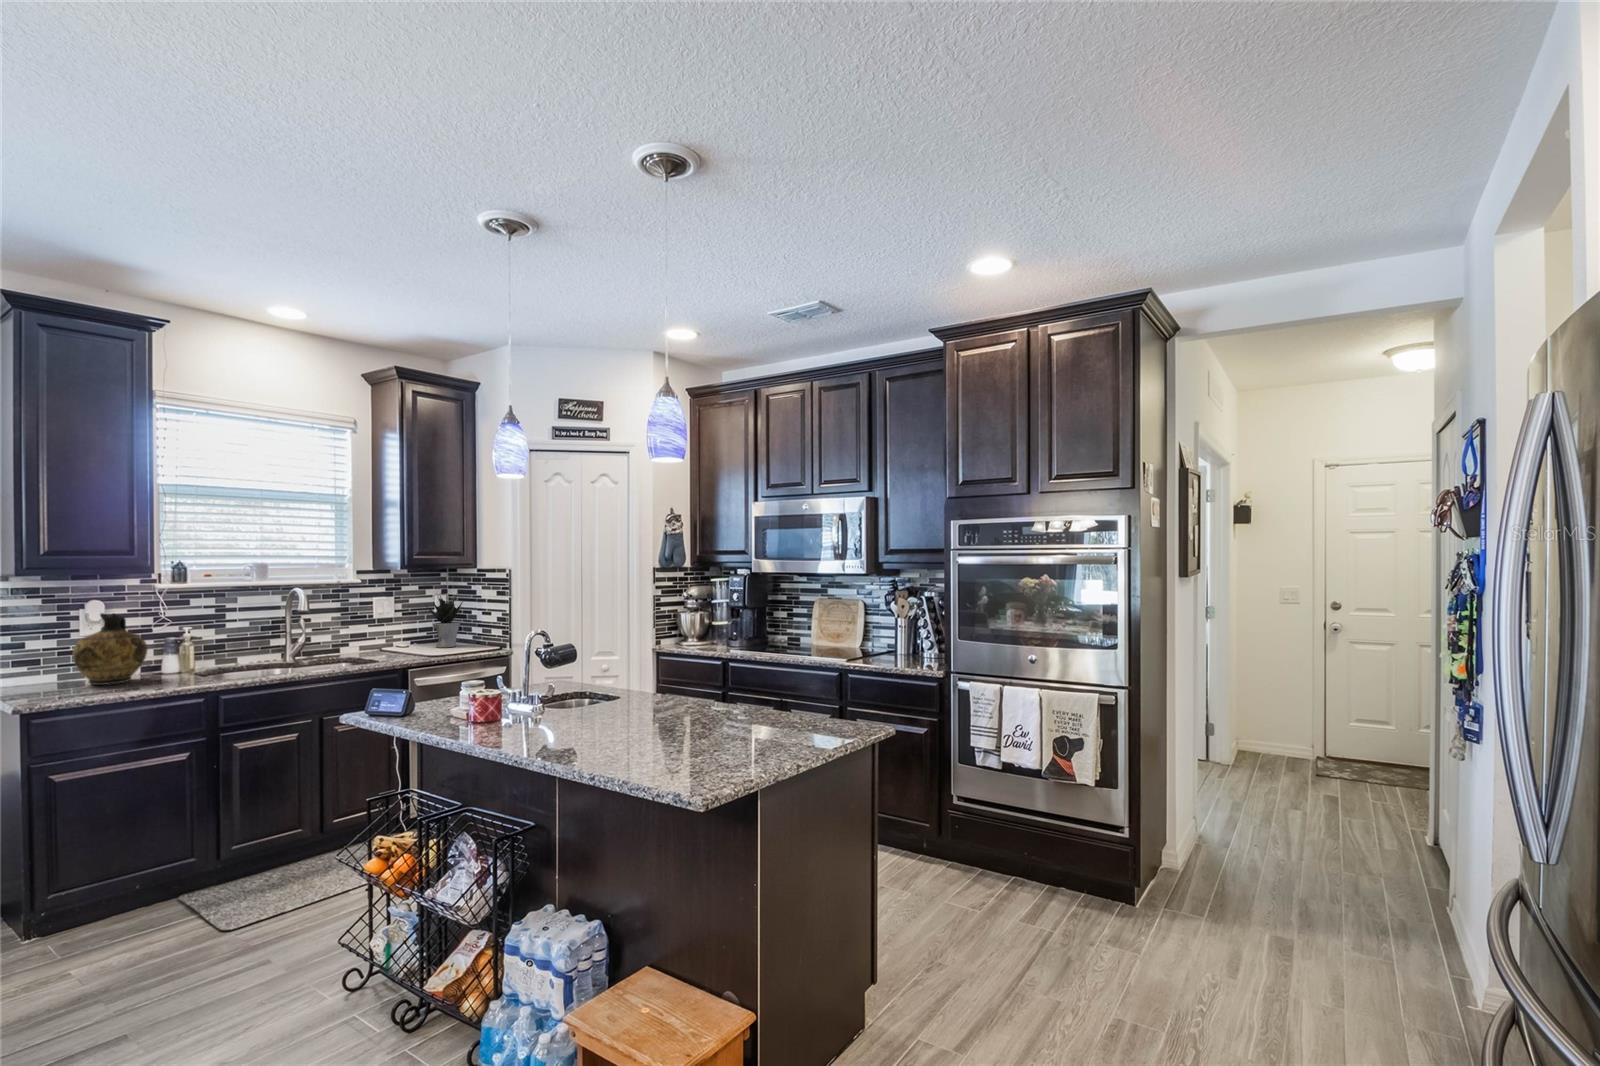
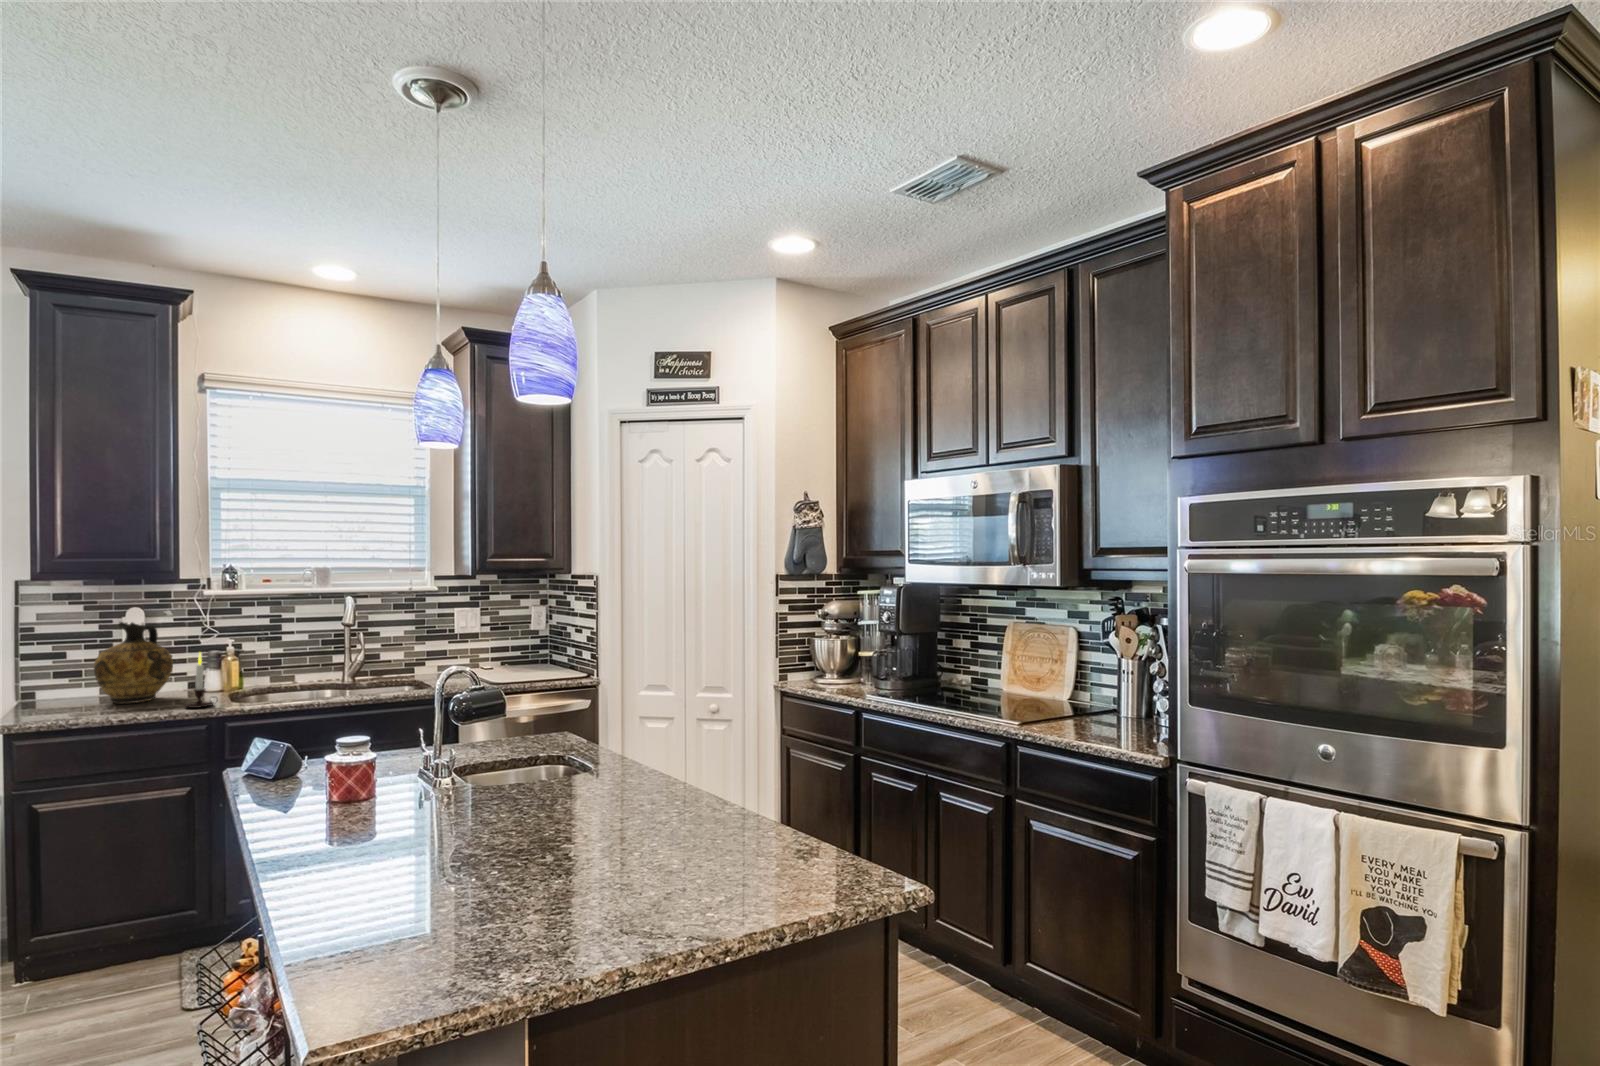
potted plant: present [426,594,463,648] -> none [507,605,553,672]
candle: none [176,636,209,684] -> present [185,653,214,708]

